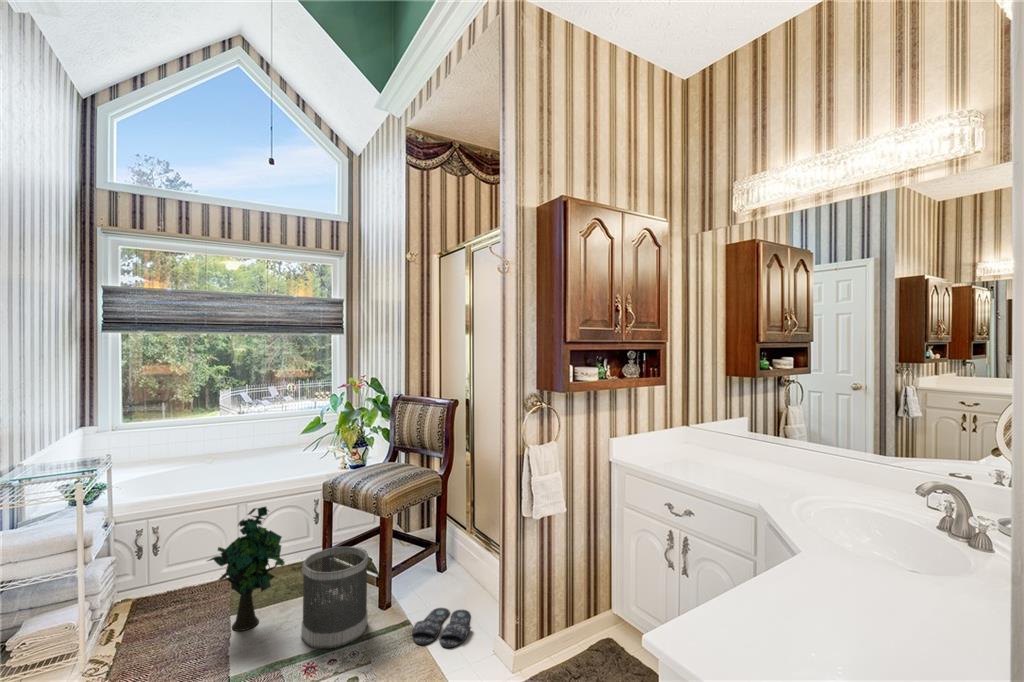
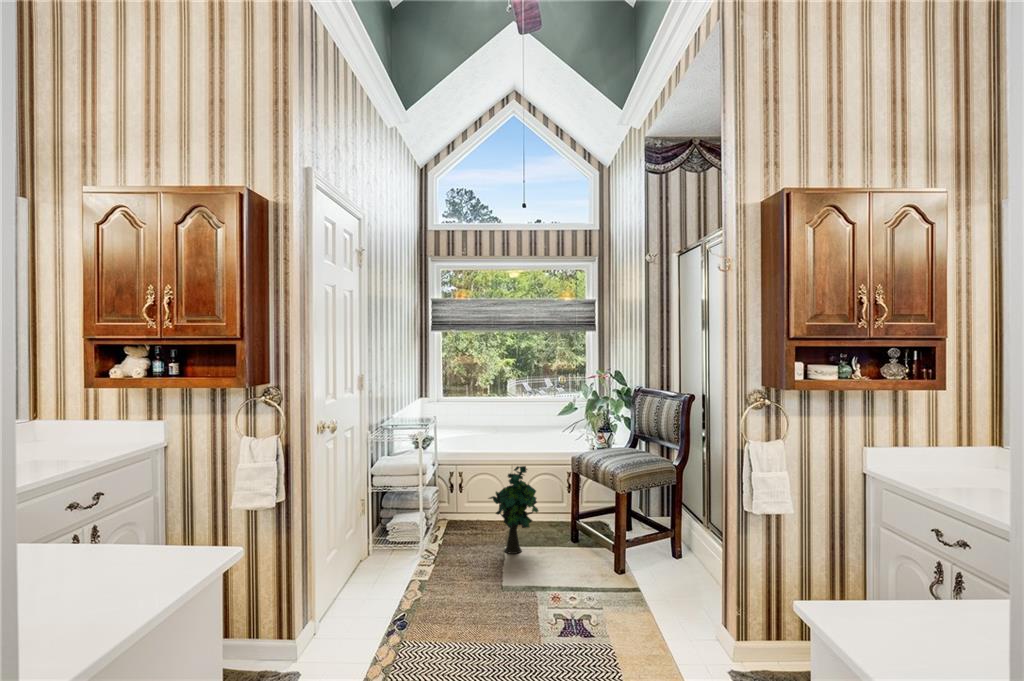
wastebasket: present [301,547,368,649] -> none [547,505,596,577]
slippers: present [412,608,471,648] -> none [627,573,682,598]

